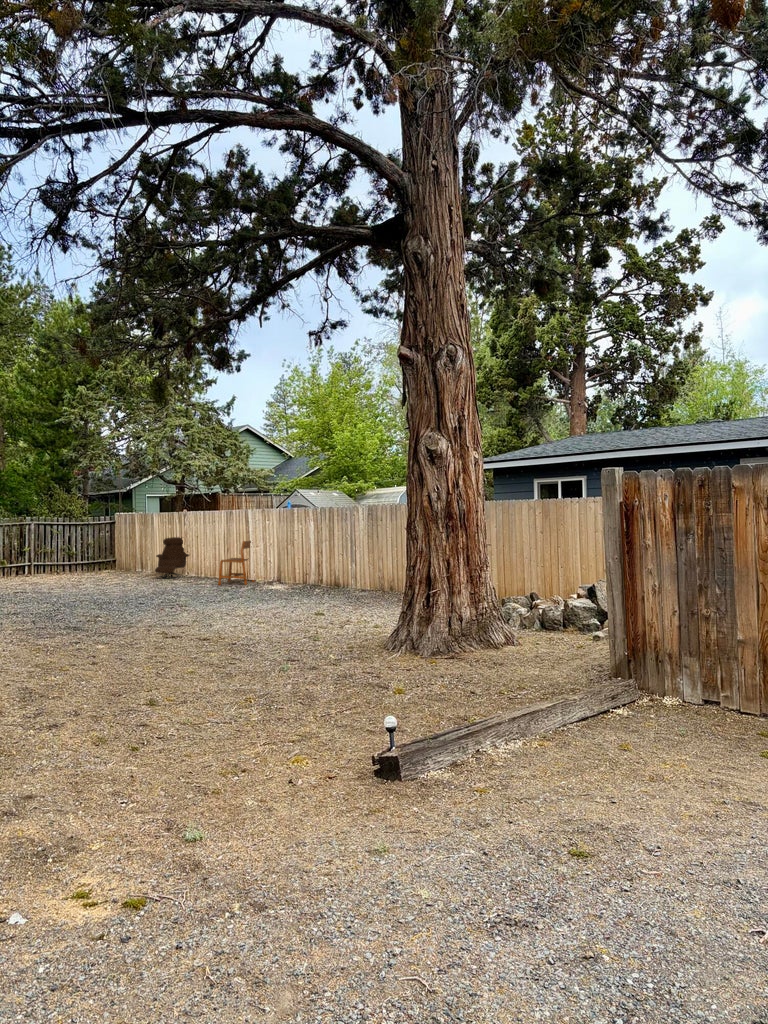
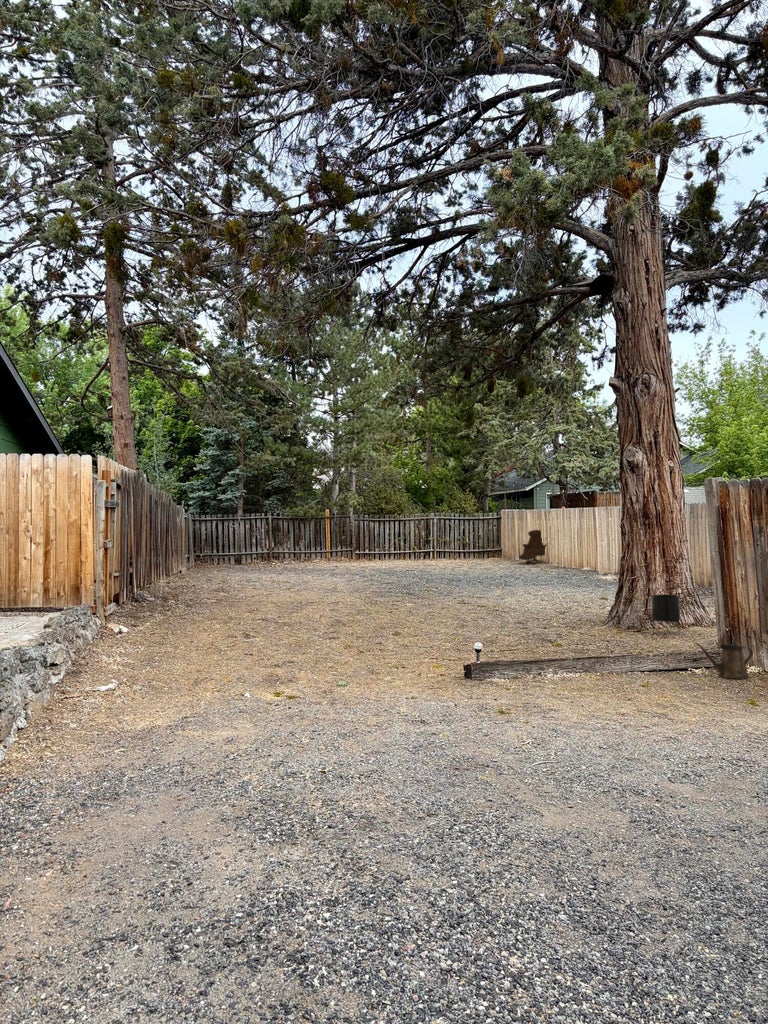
bench: present [218,541,254,585] -> none [561,532,597,571]
planter: none [462,611,495,660] -> present [652,594,680,626]
watering can: none [632,672,679,716] -> present [695,643,753,679]

